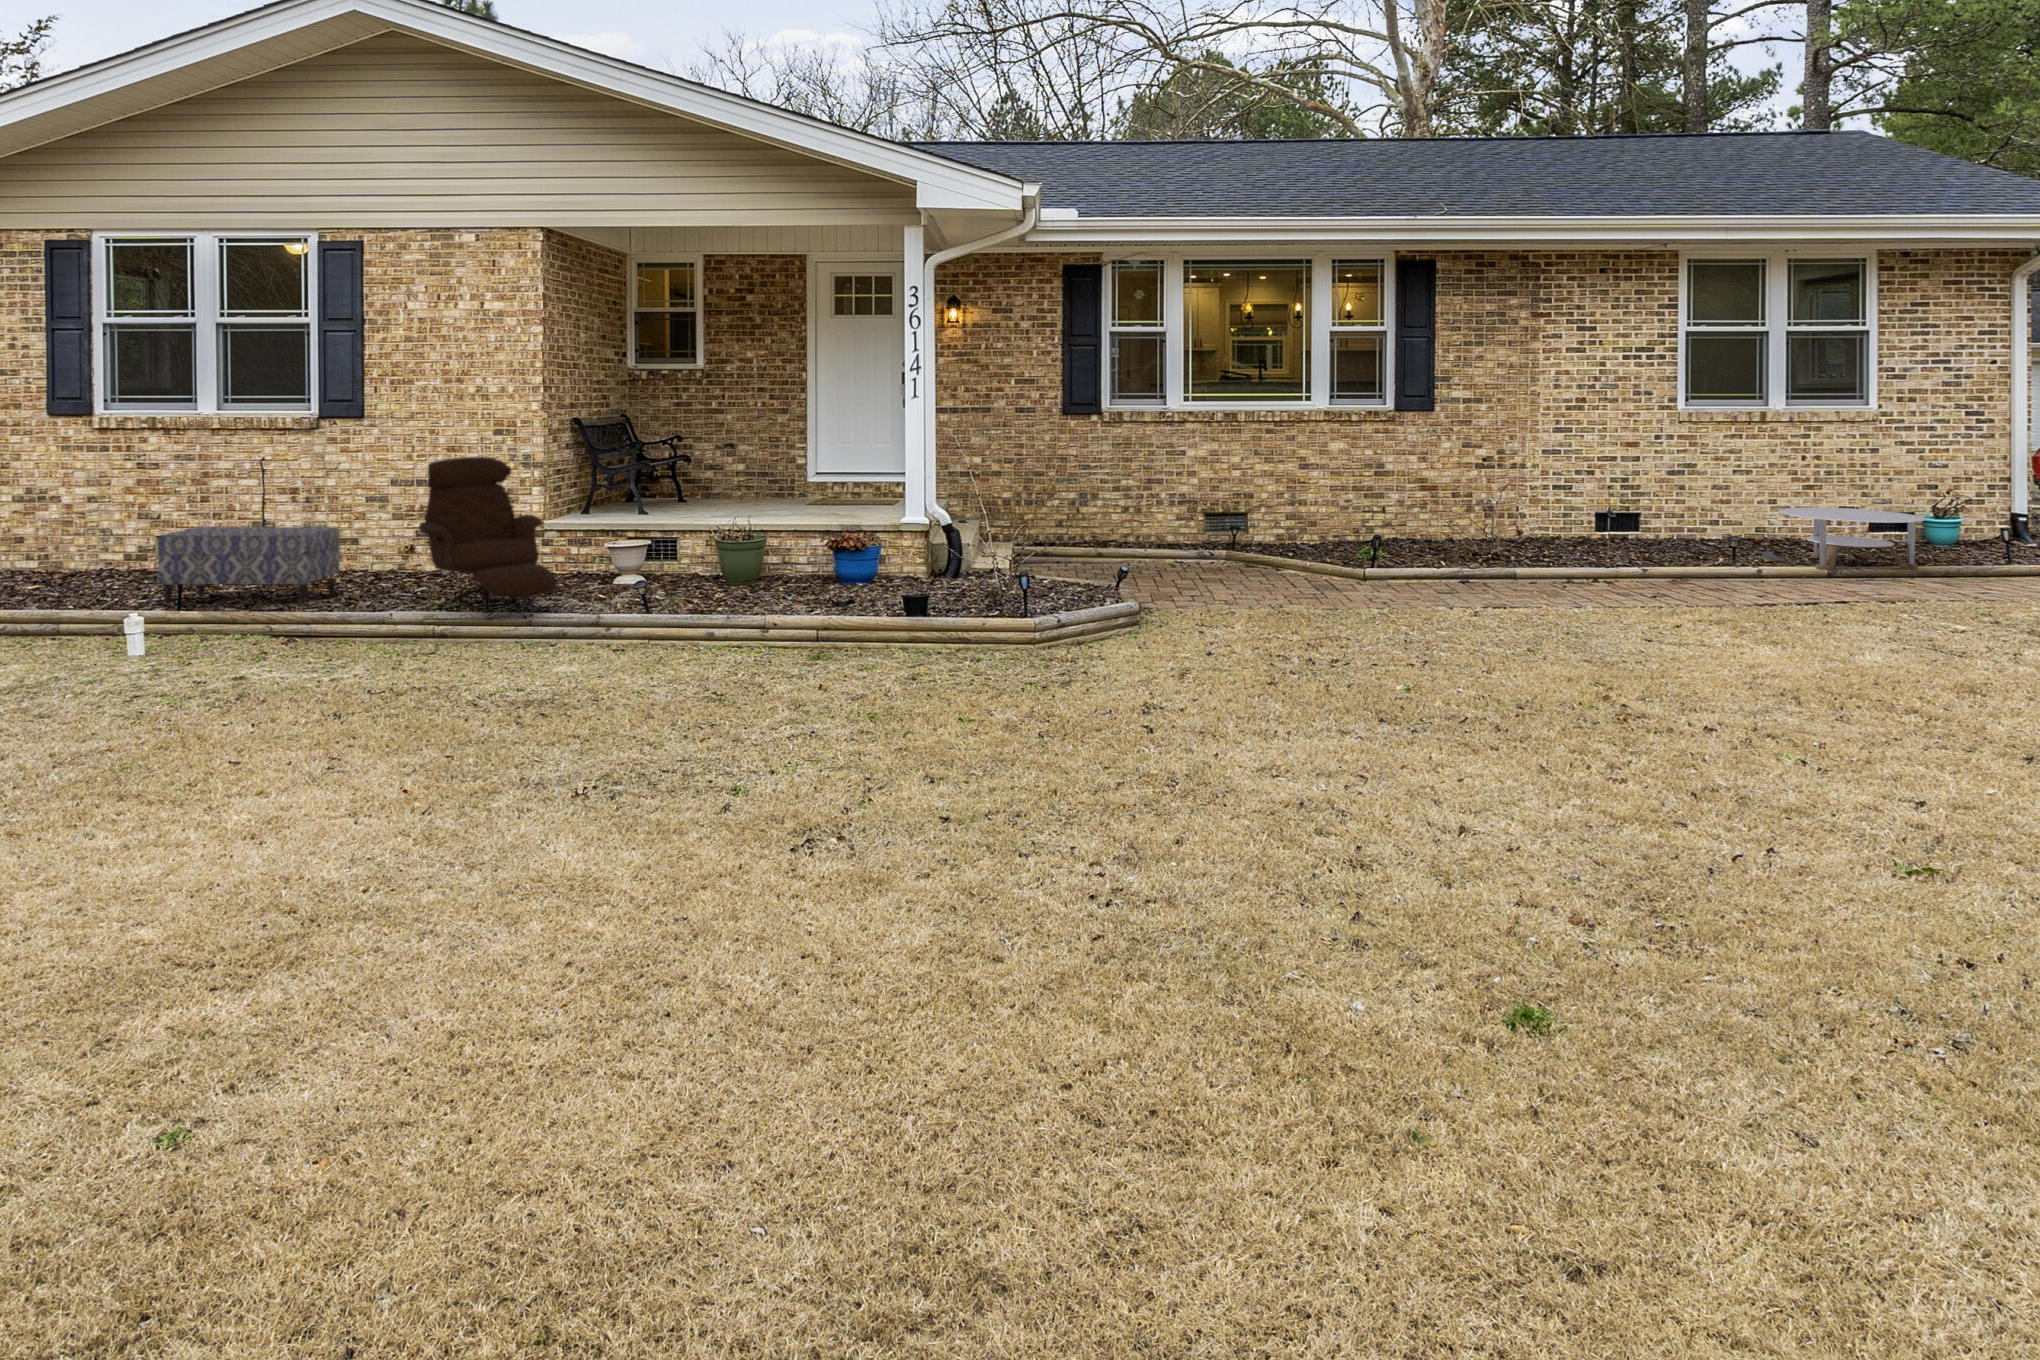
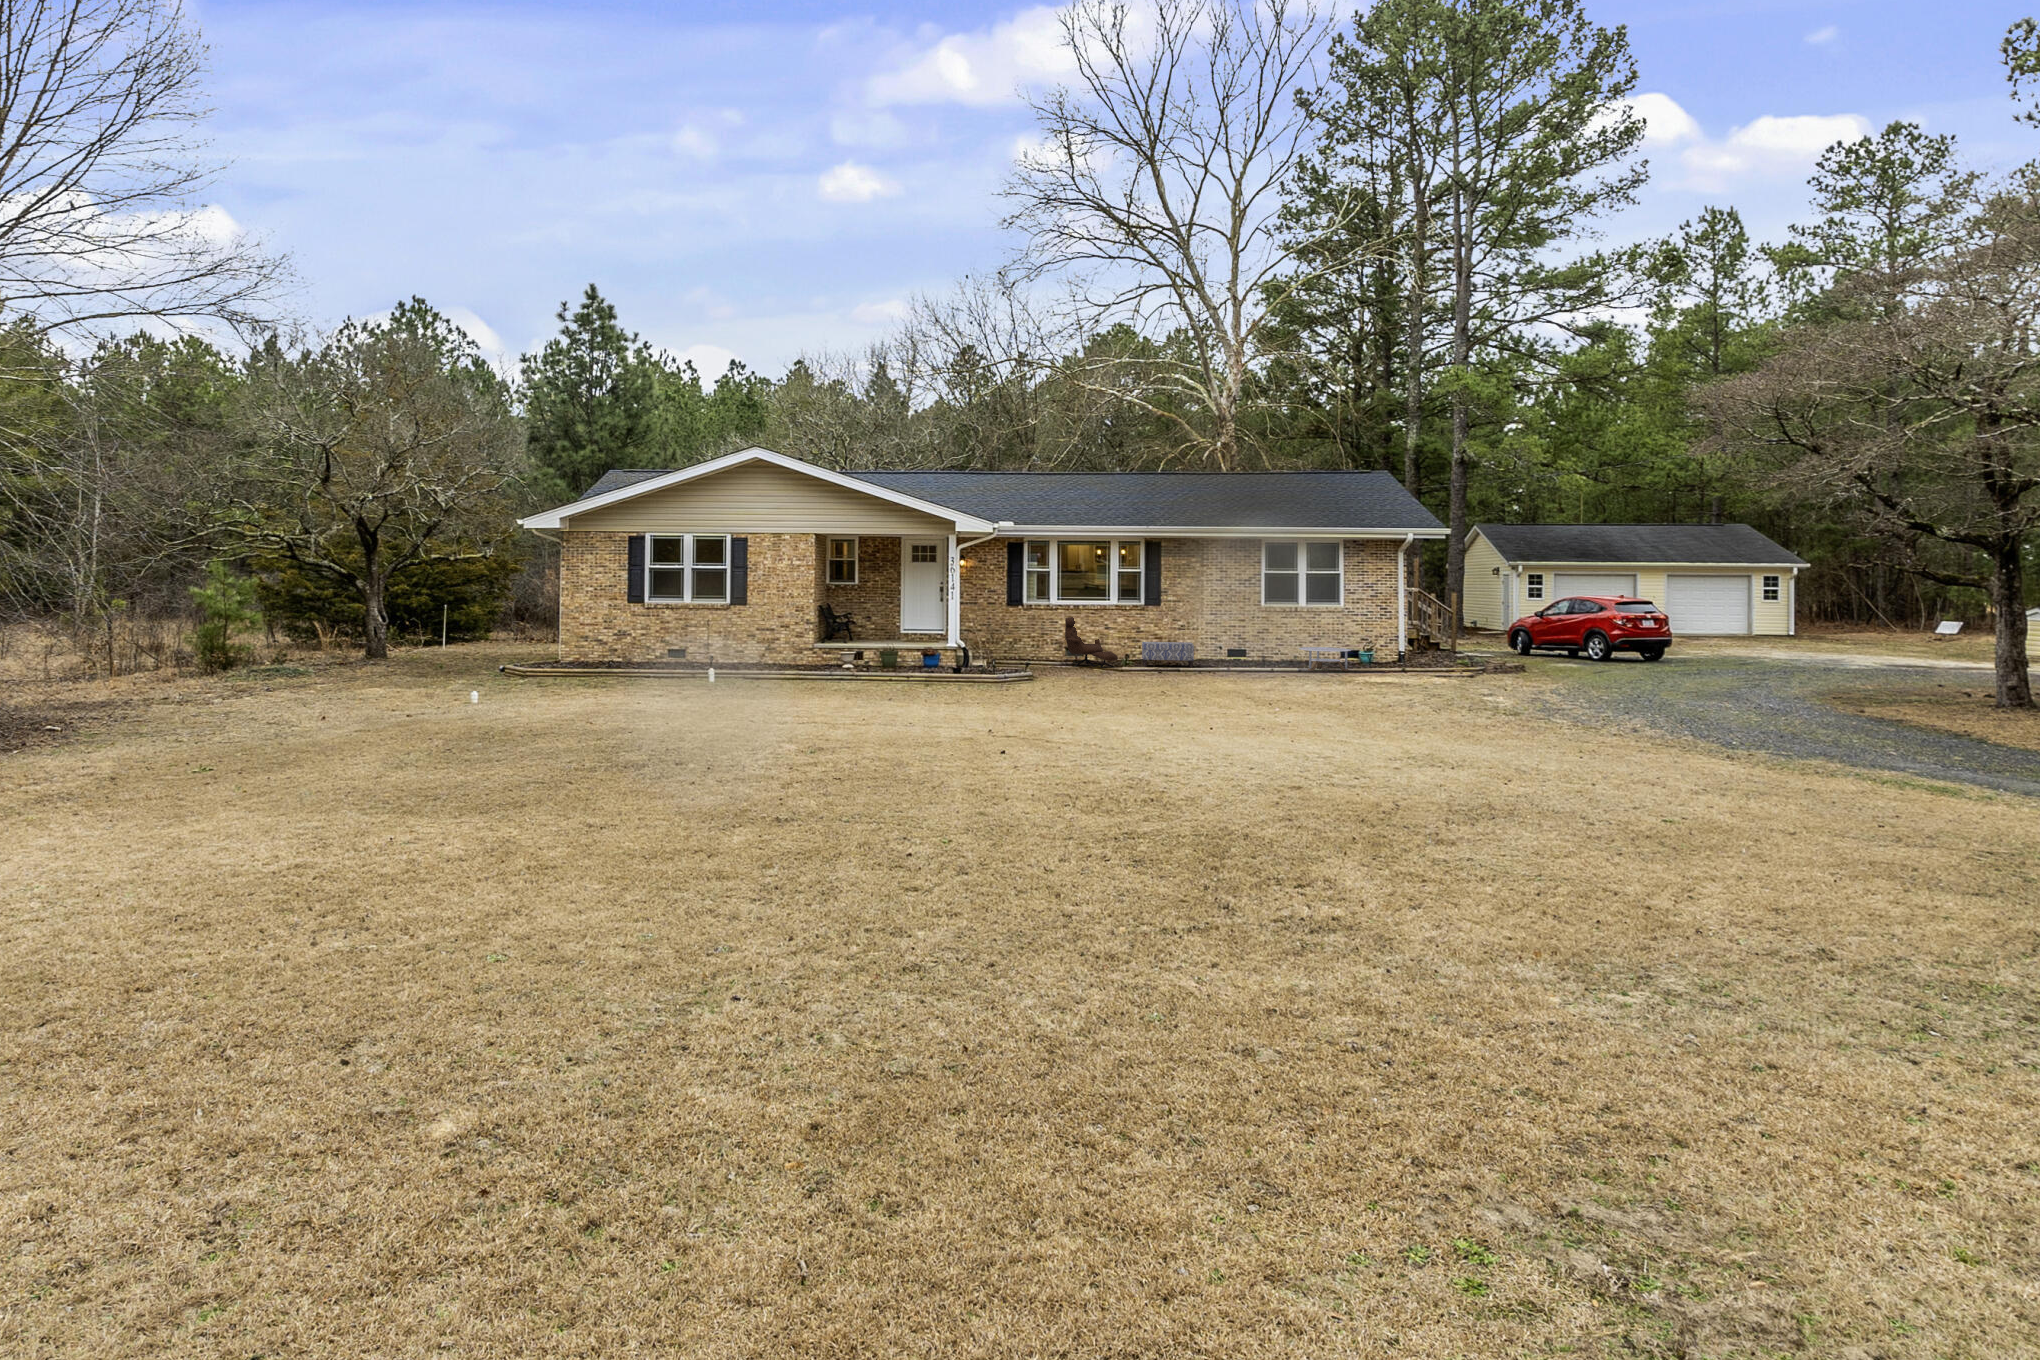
lounge chair: present [419,457,557,619] -> present [1065,617,1118,668]
bench: present [158,526,340,606] -> present [1142,642,1194,668]

